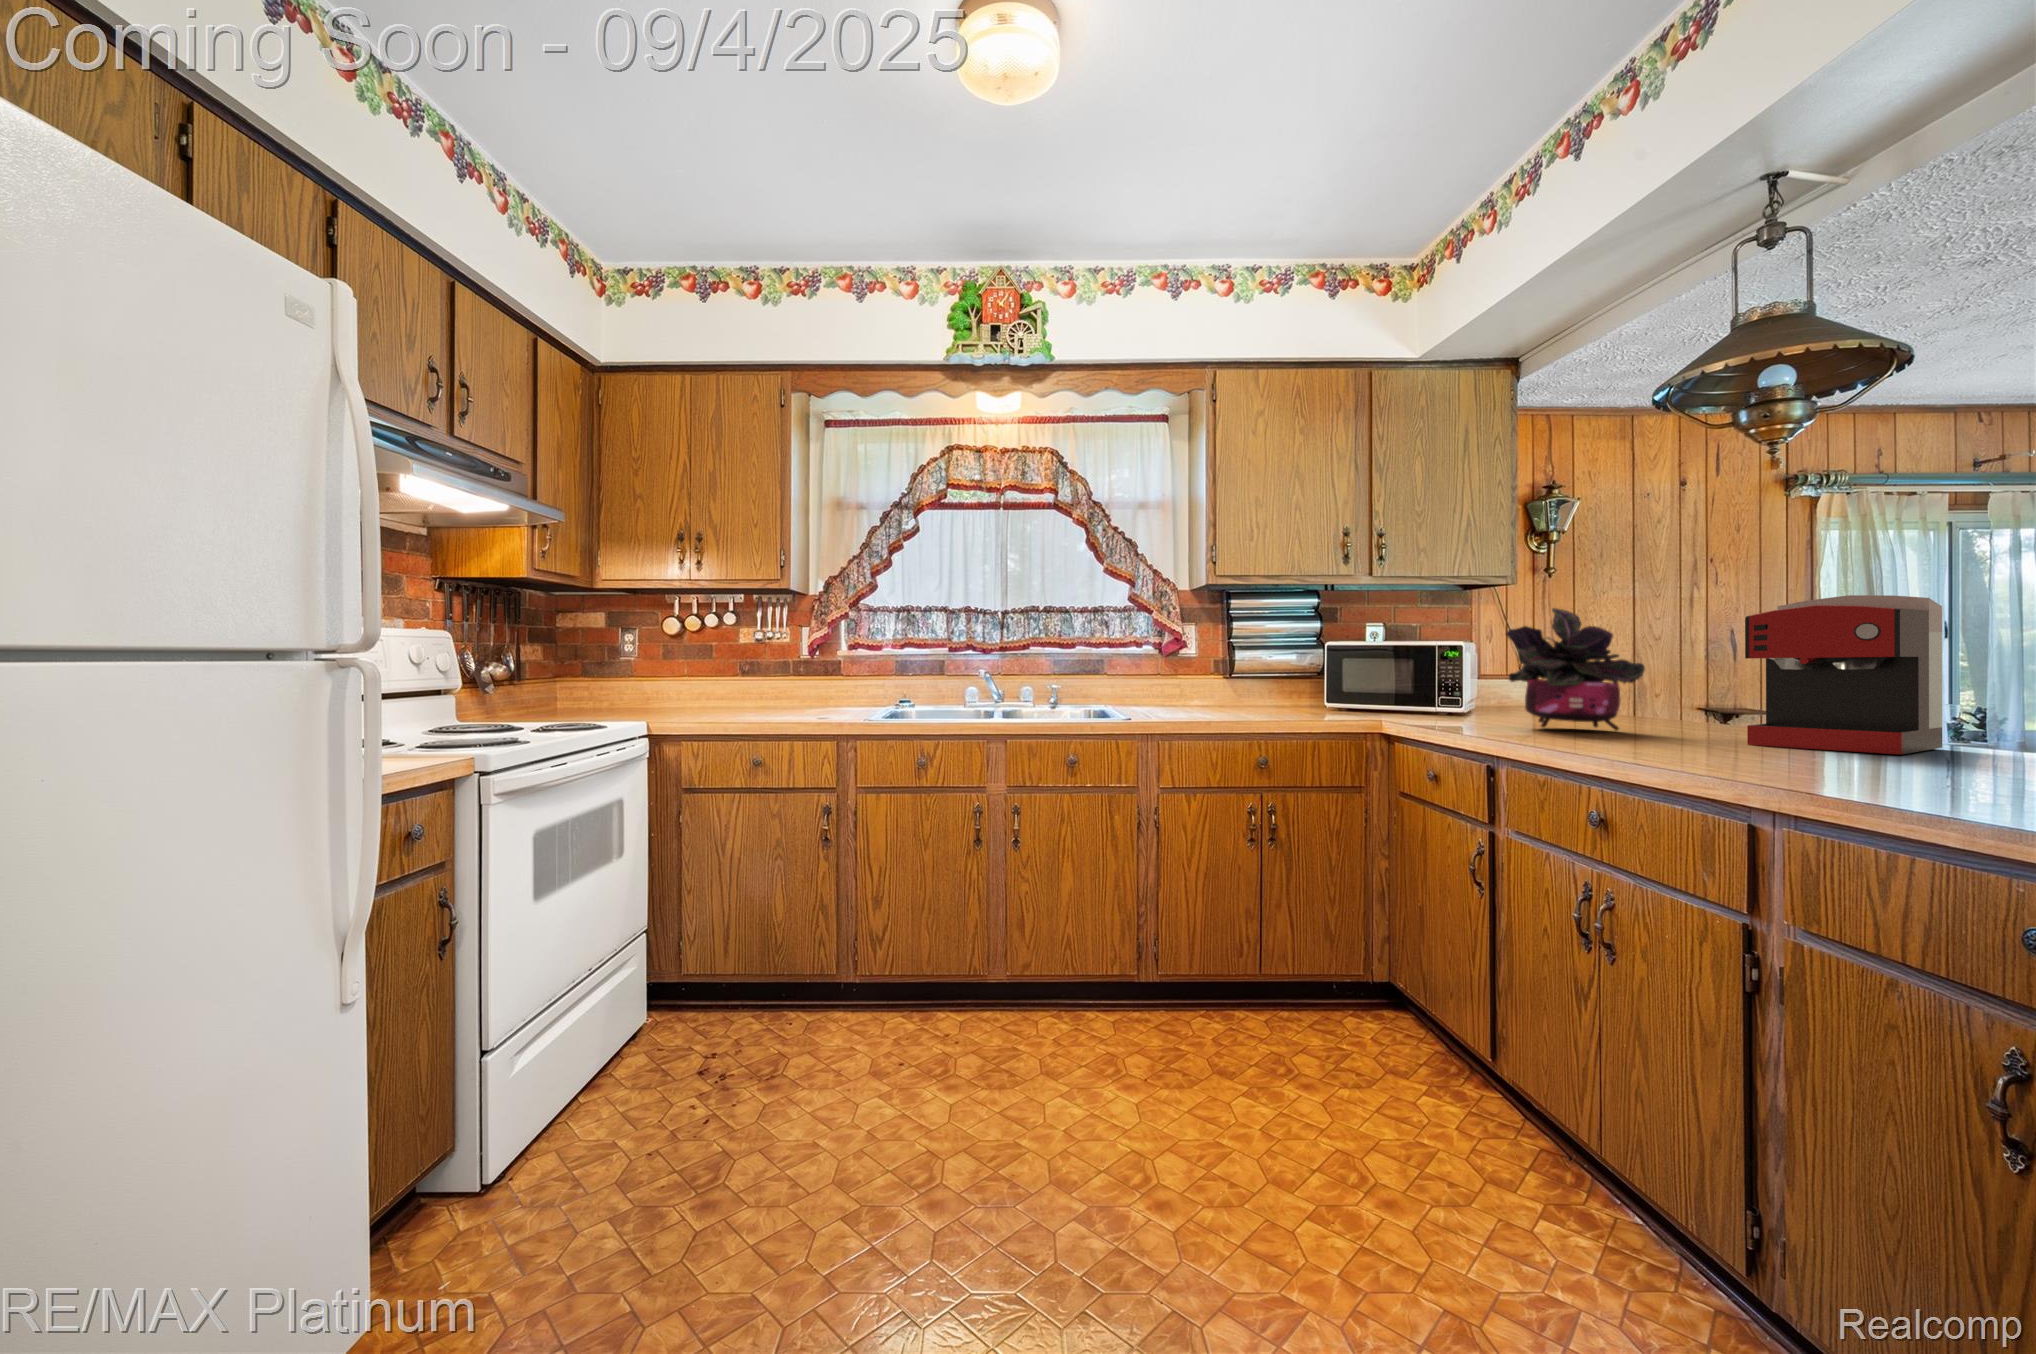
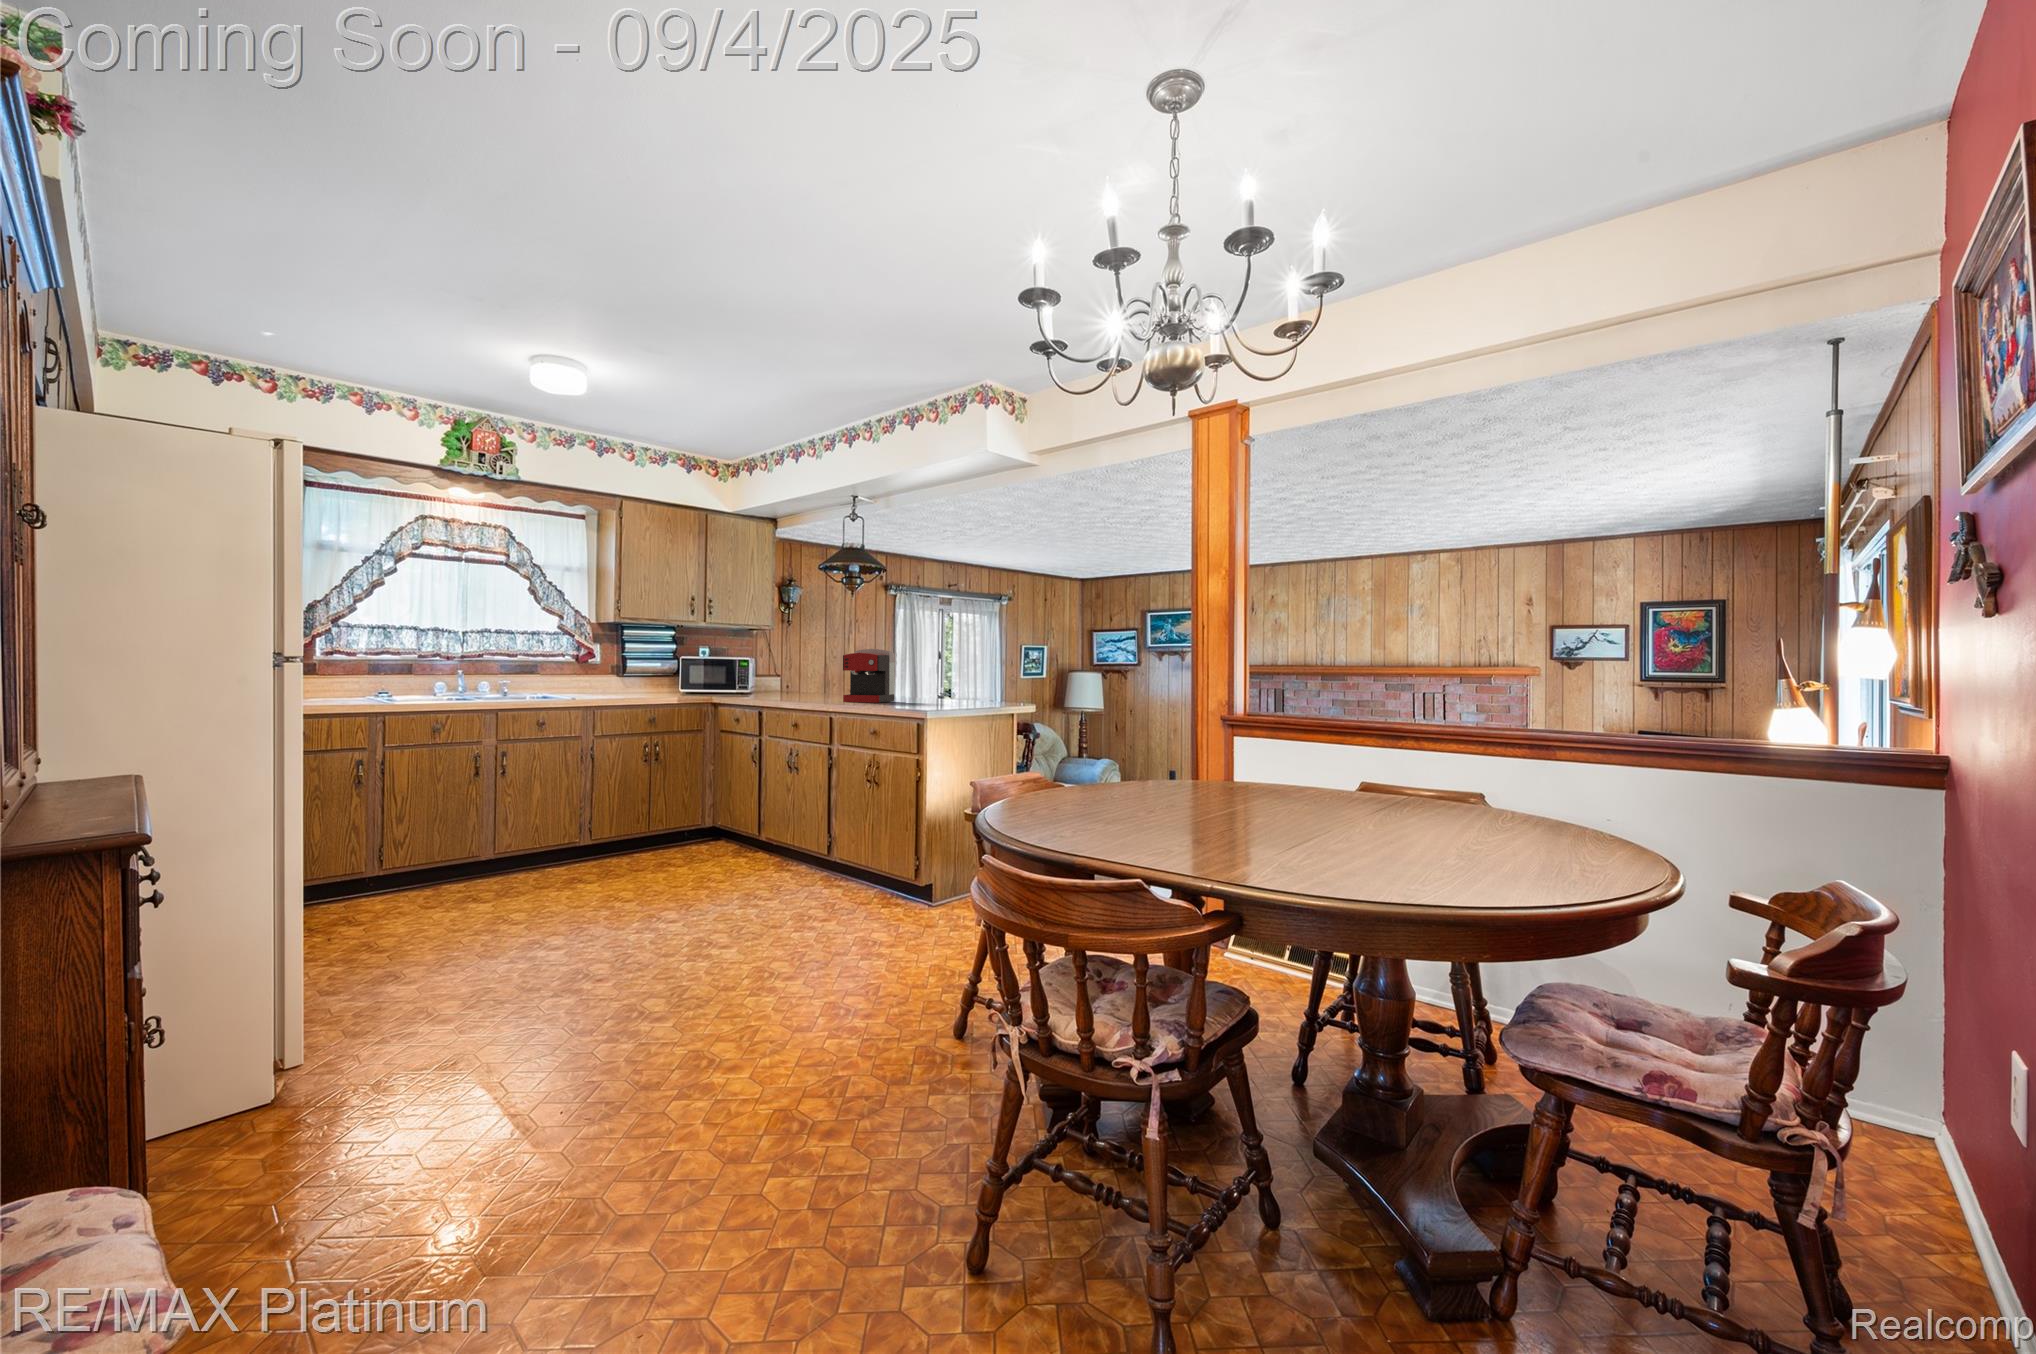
potted plant: present [1506,608,1645,731] -> none [766,647,816,699]

